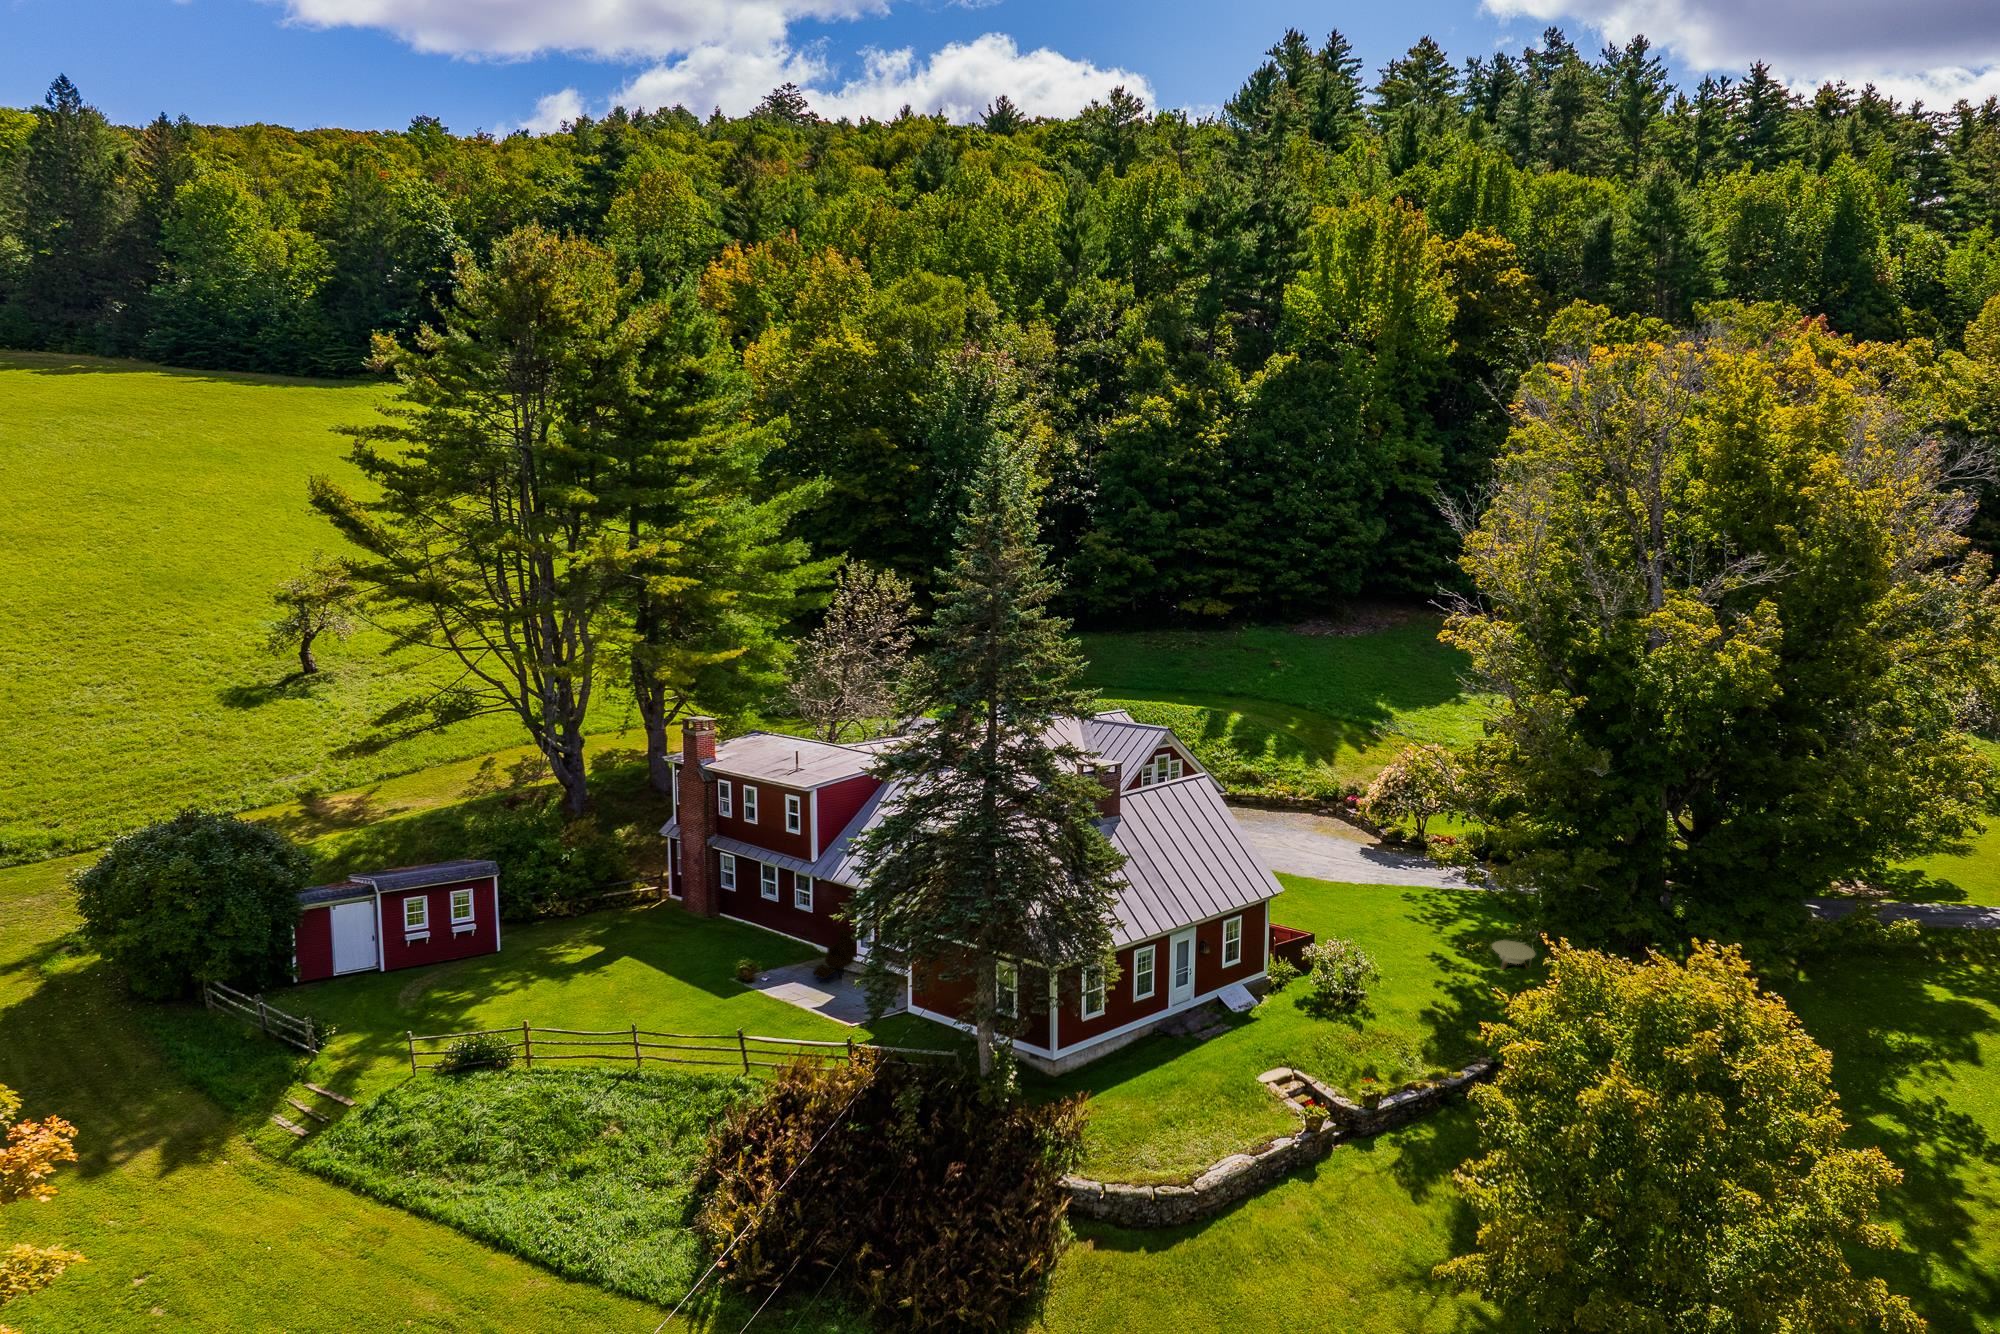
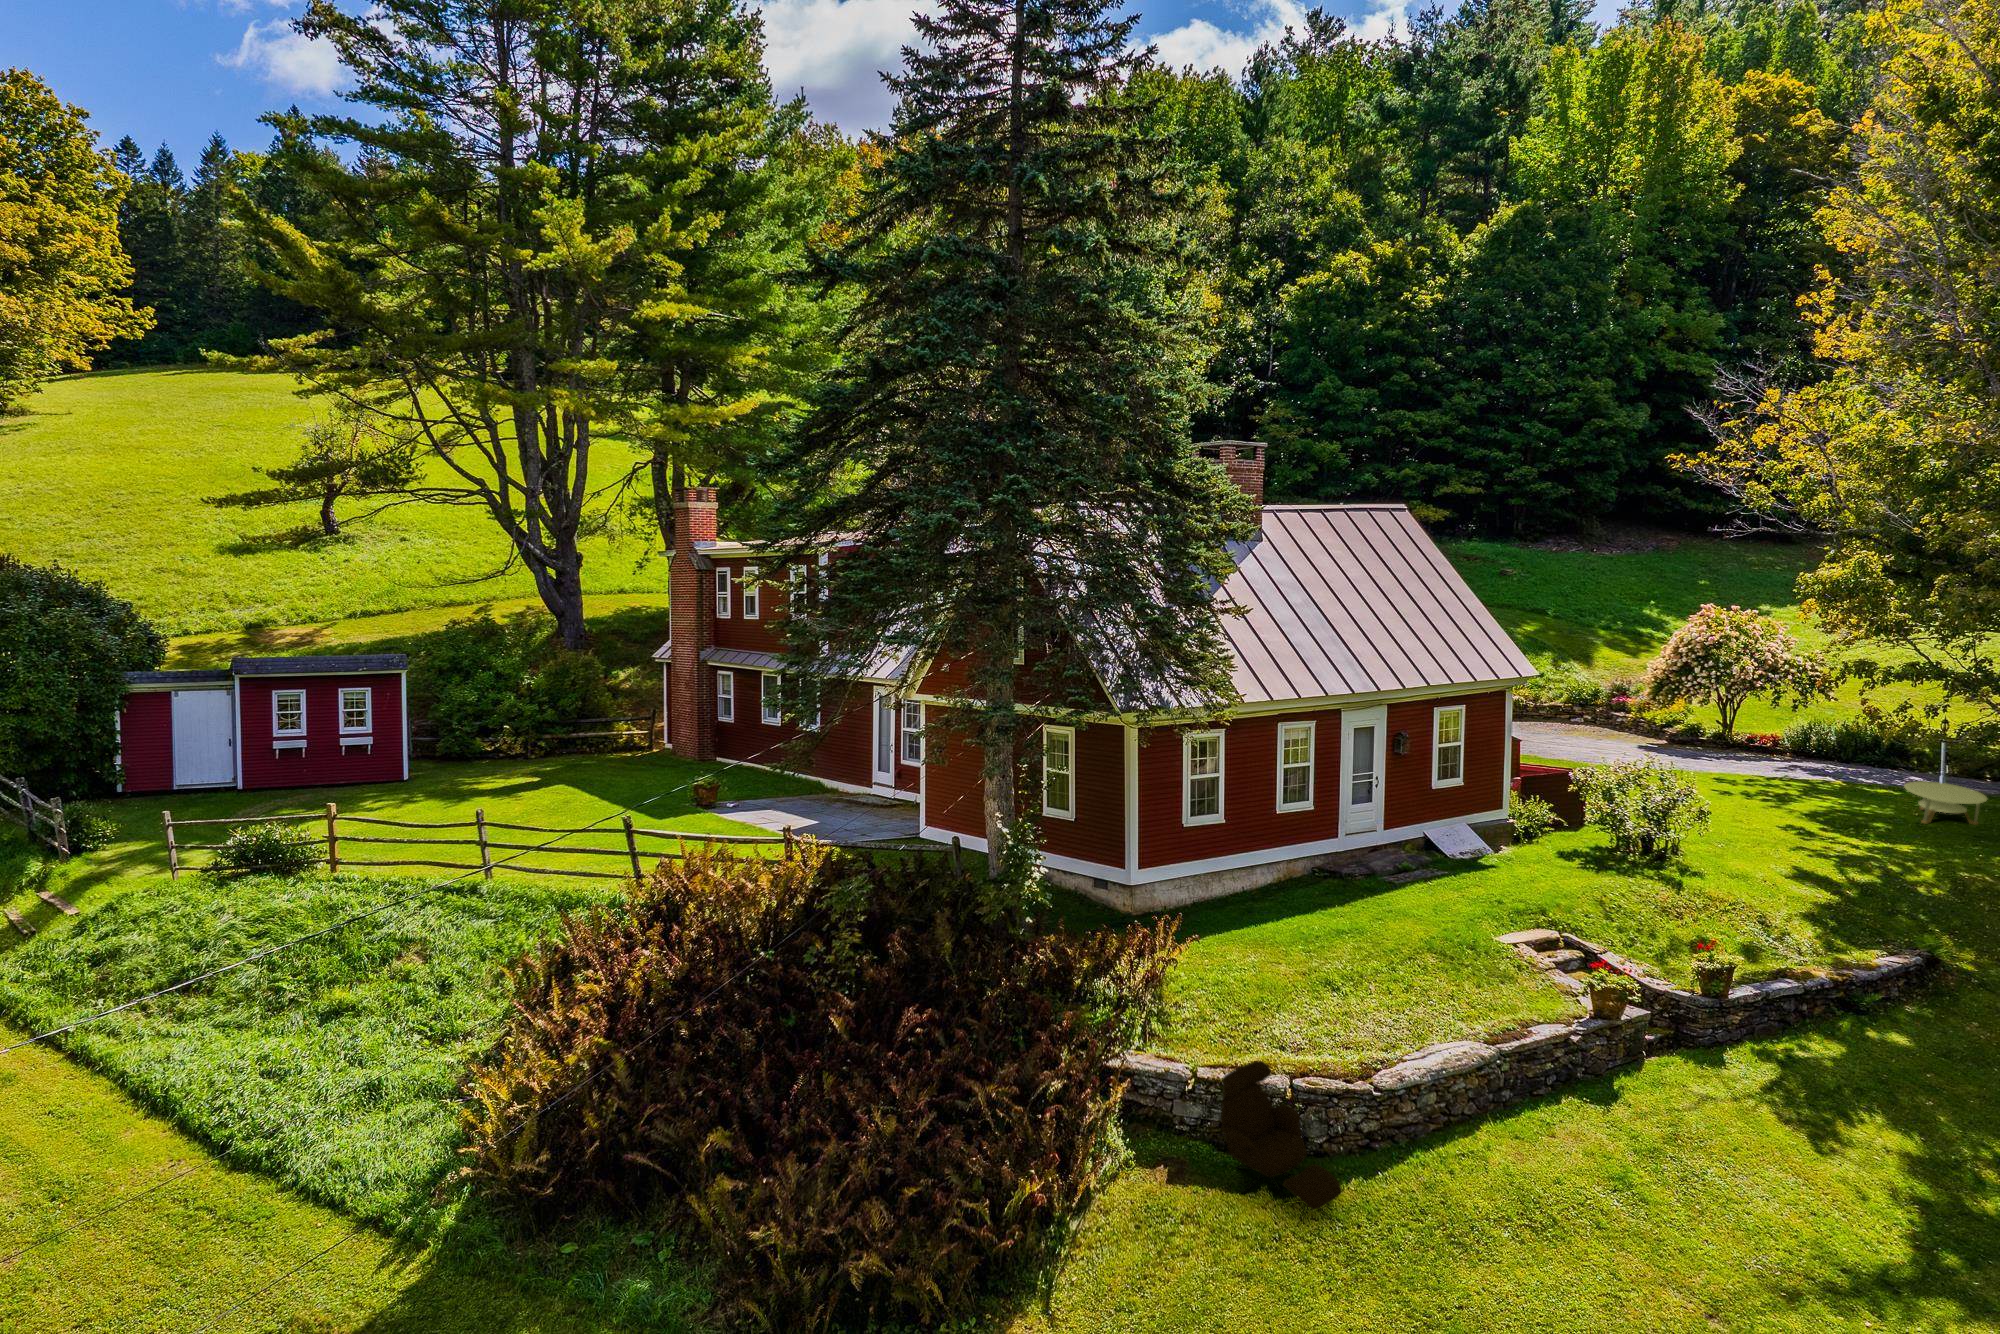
lounge chair: present [813,929,856,979] -> present [1221,1061,1342,1221]

